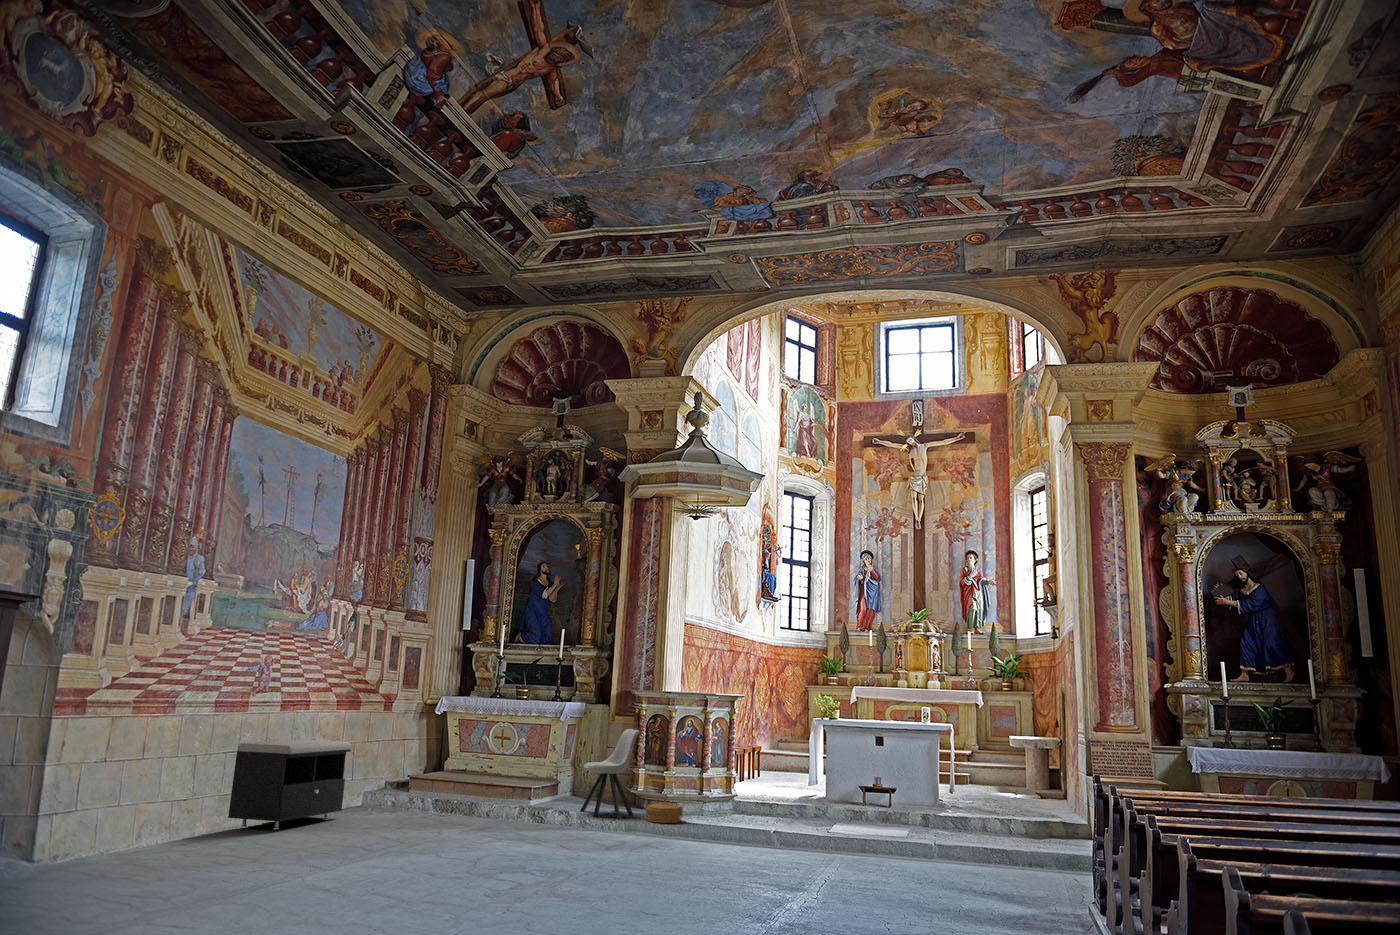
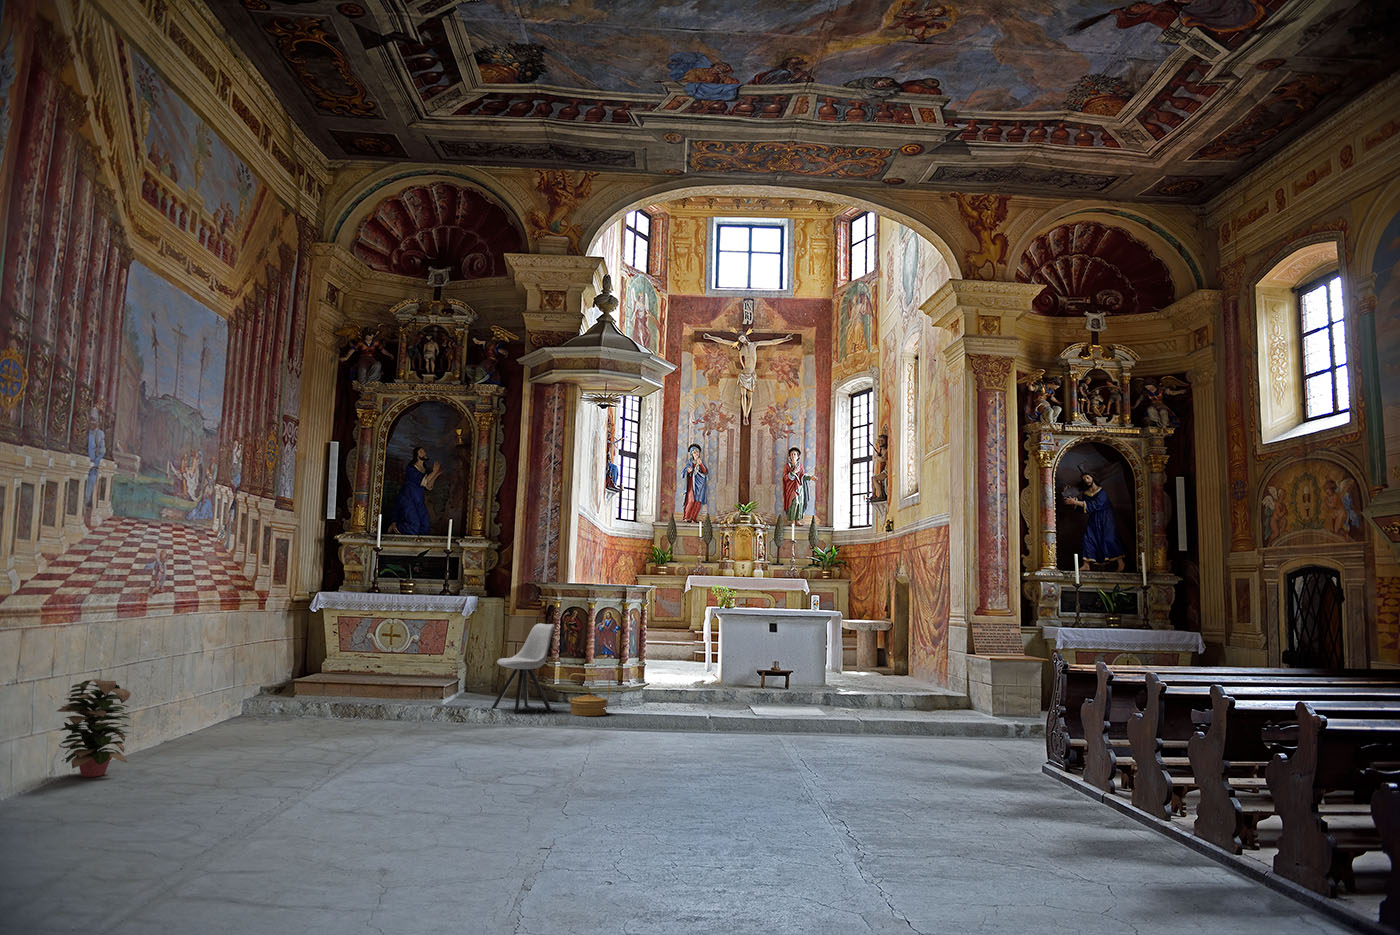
storage bench: present [228,740,351,829] -> none [134,644,260,745]
decorative plant: none [133,765,198,850] -> present [57,679,131,777]

